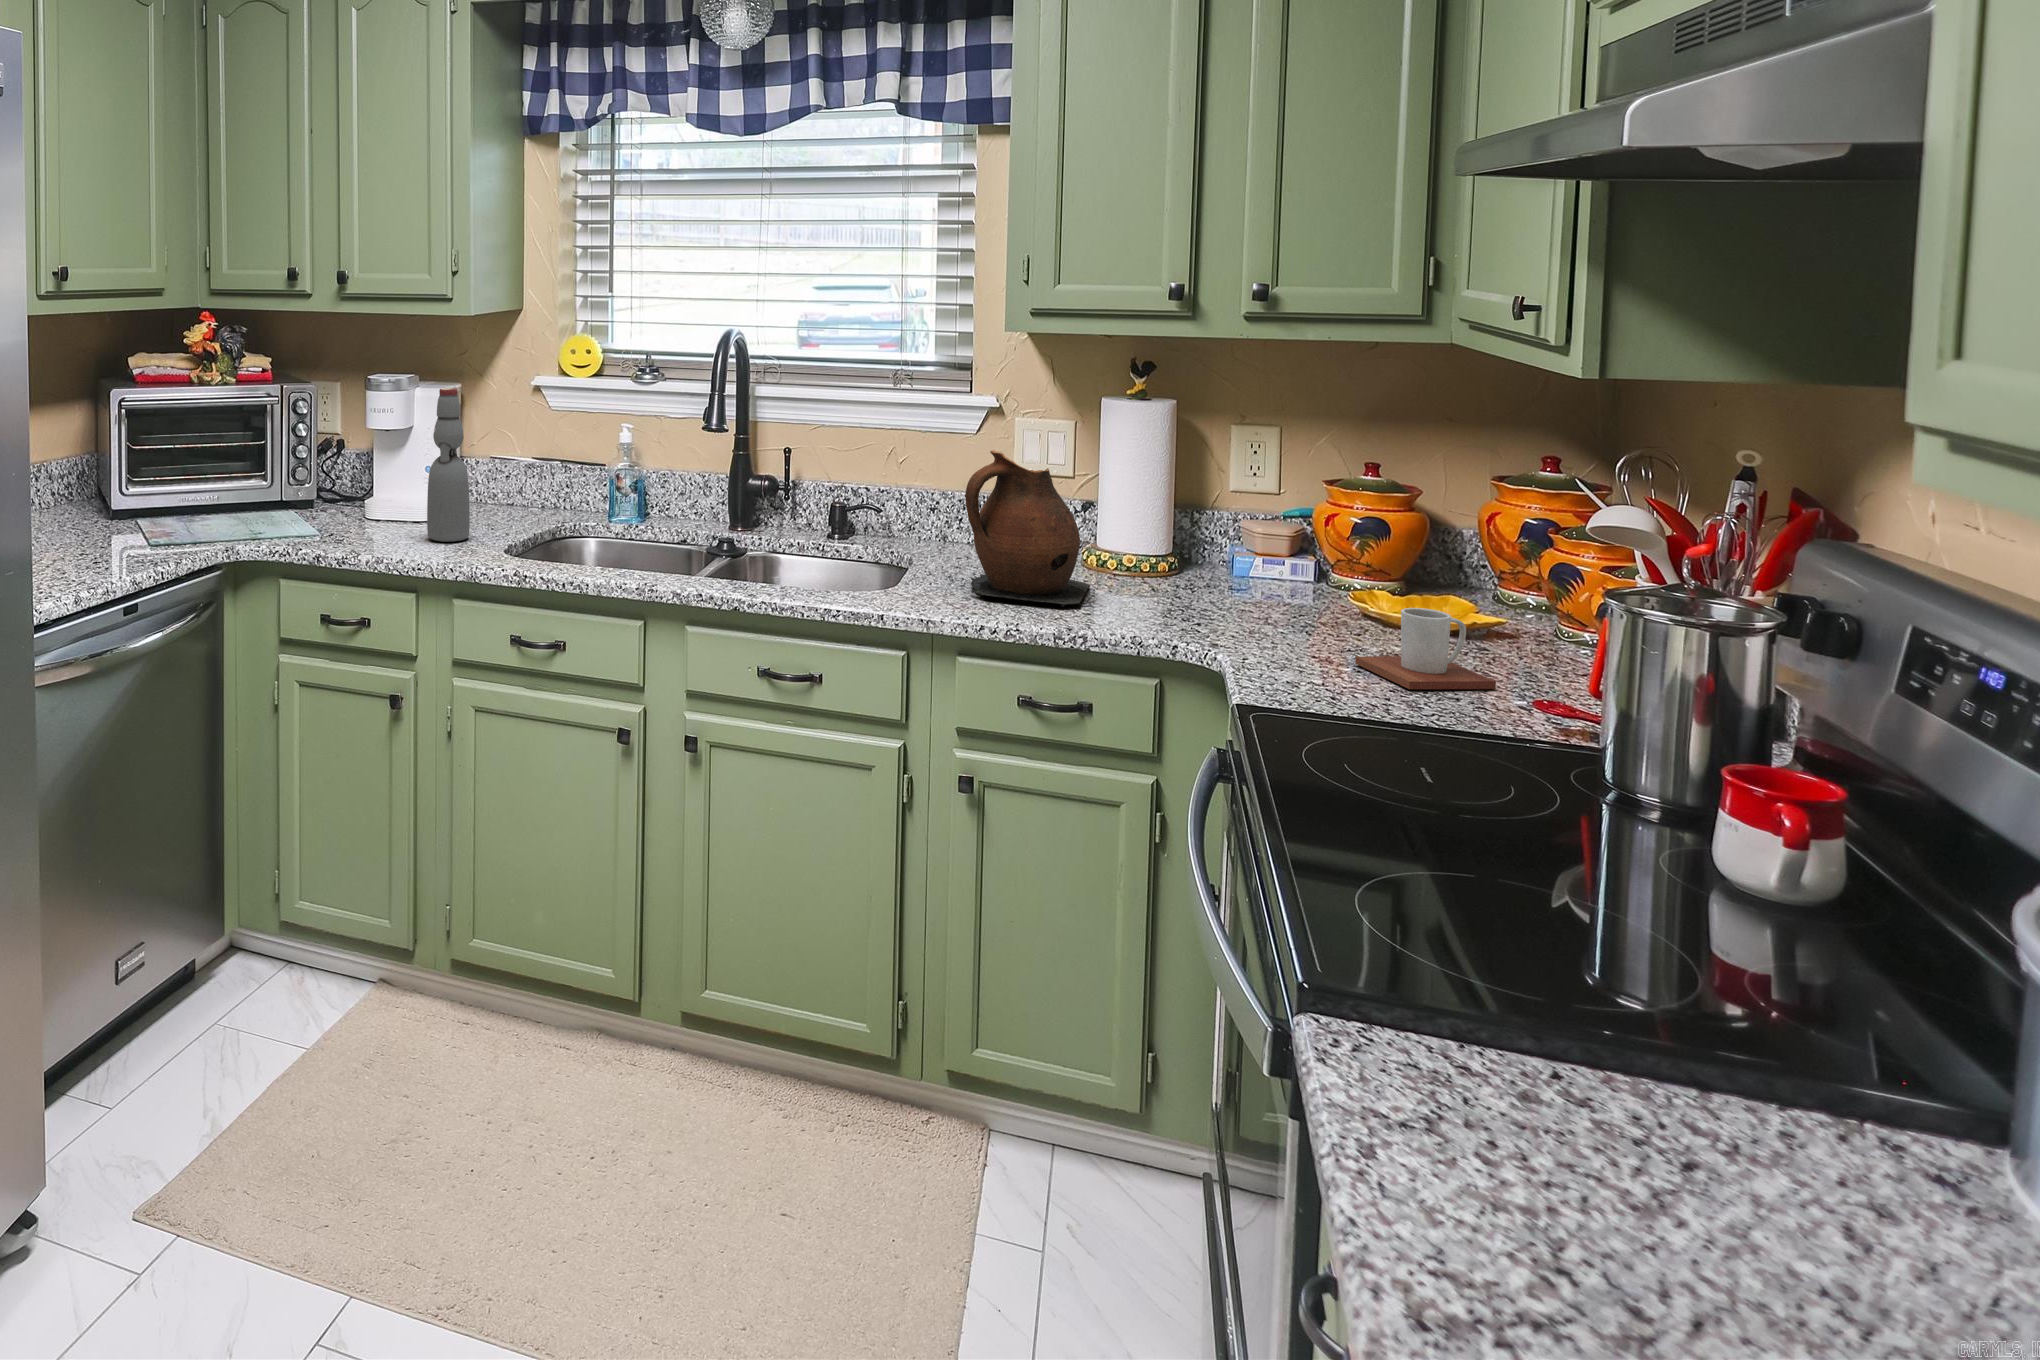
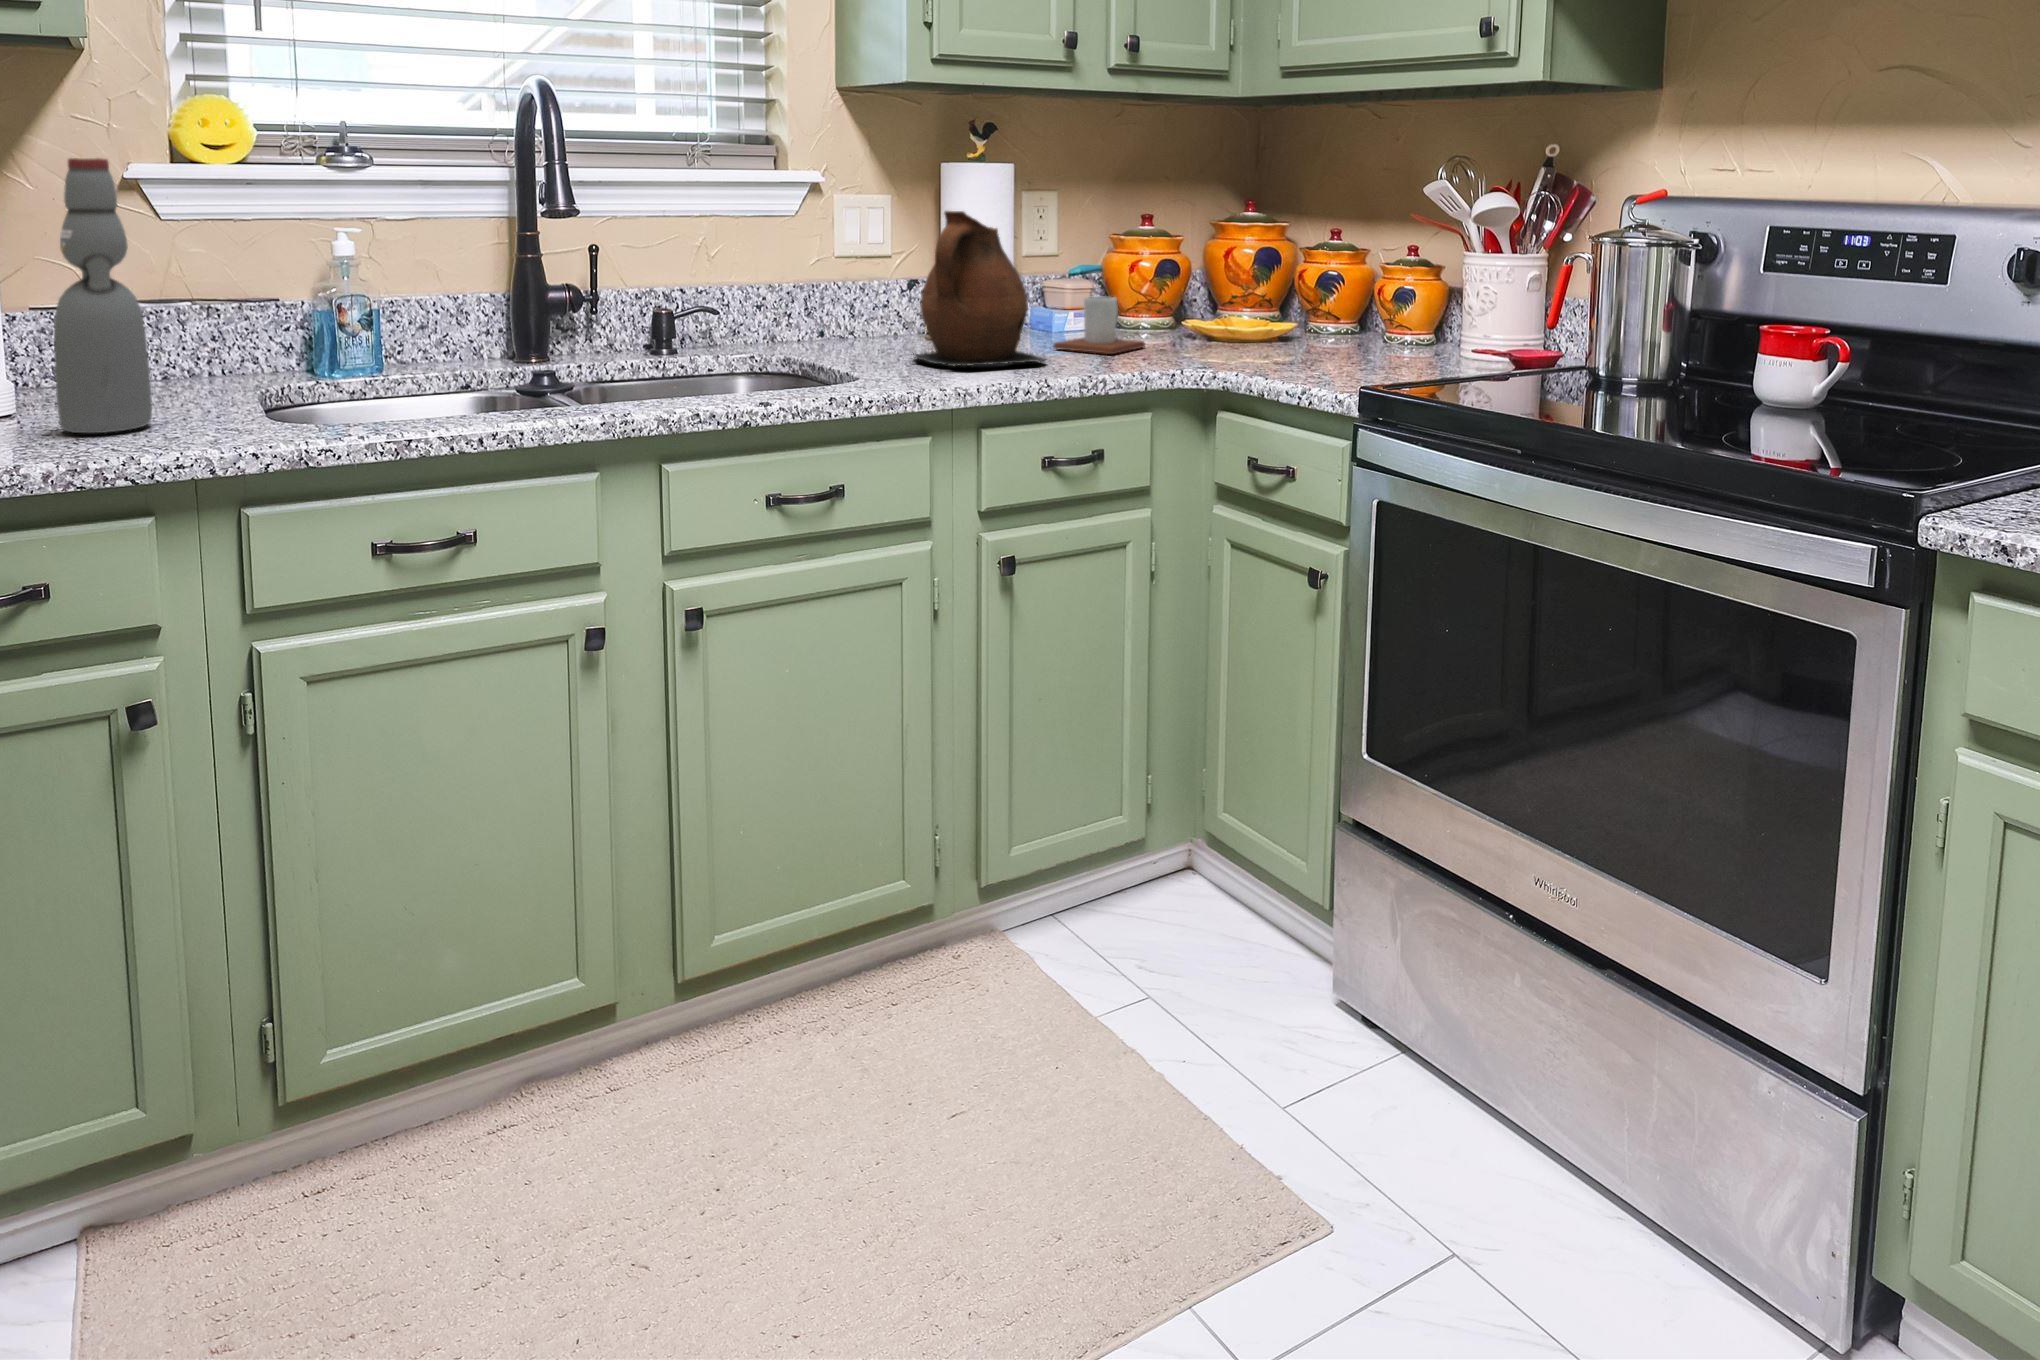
mug: present [1356,608,1496,689] -> present [1053,296,1145,354]

